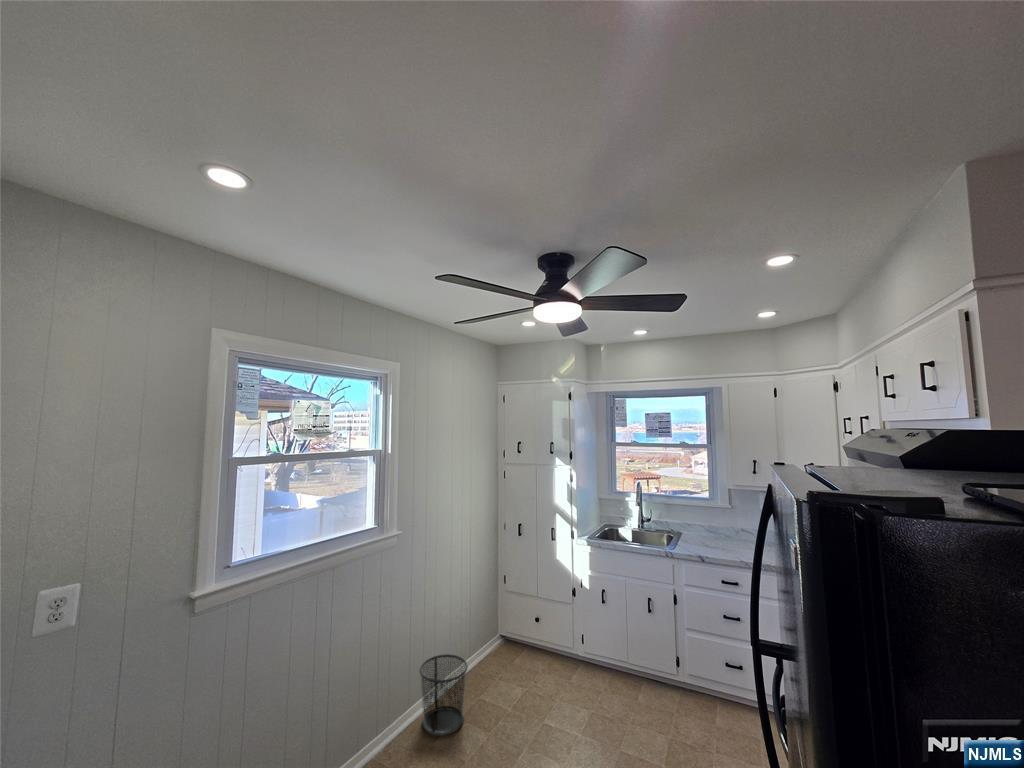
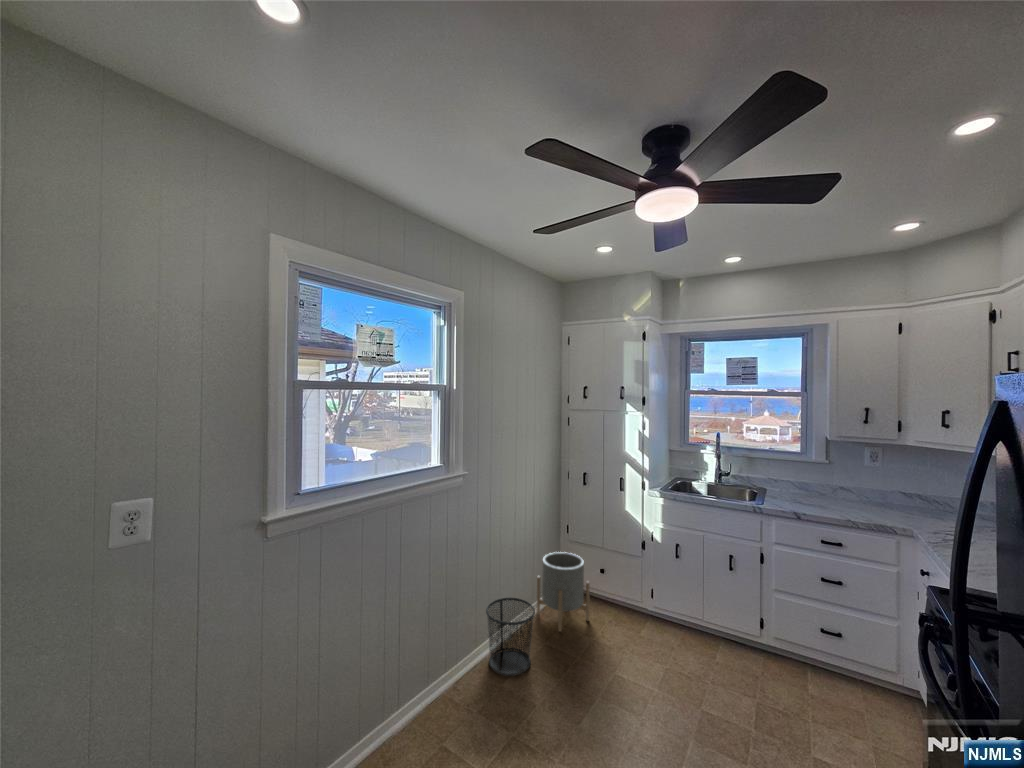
planter: none [473,604,524,686] -> present [537,552,590,632]

